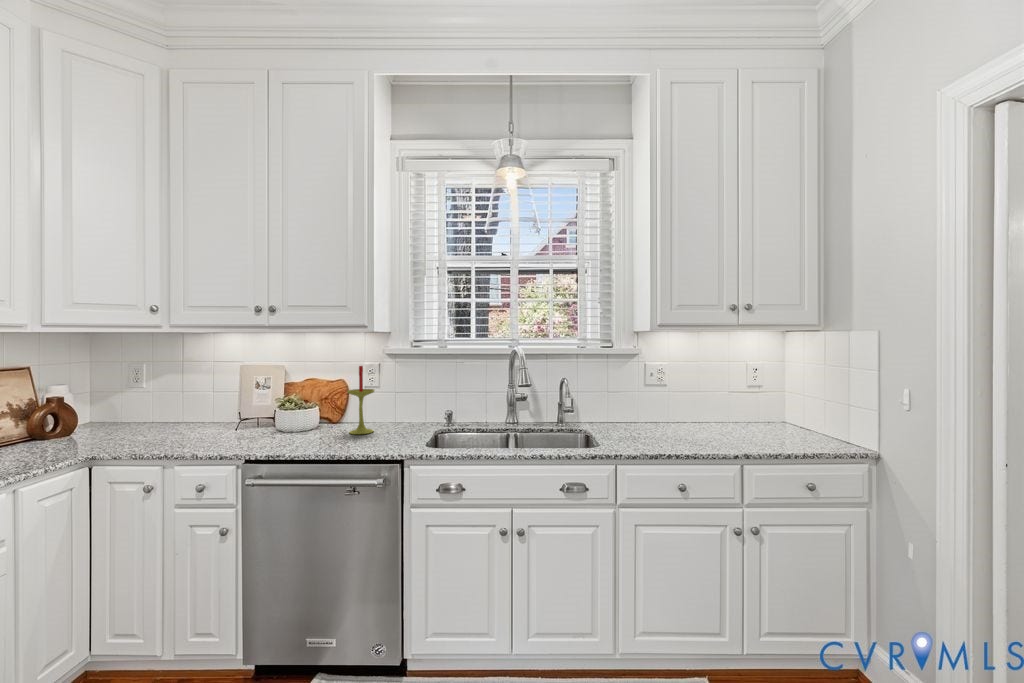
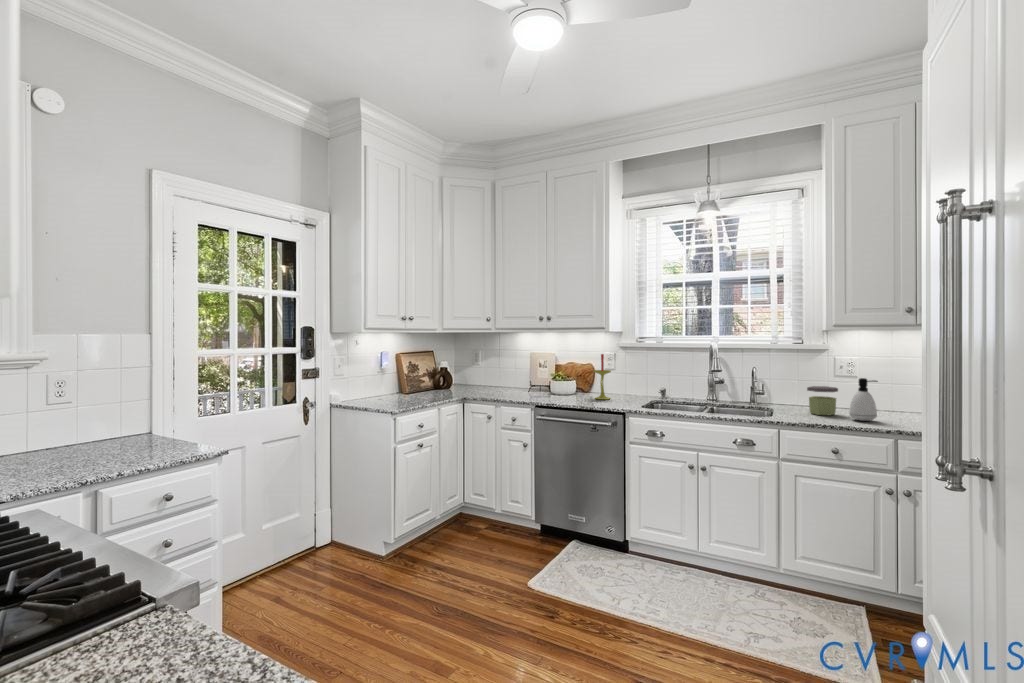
soap dispenser: none [679,390,710,442] -> present [849,378,878,421]
jar: none [628,400,659,437] -> present [807,386,838,415]

